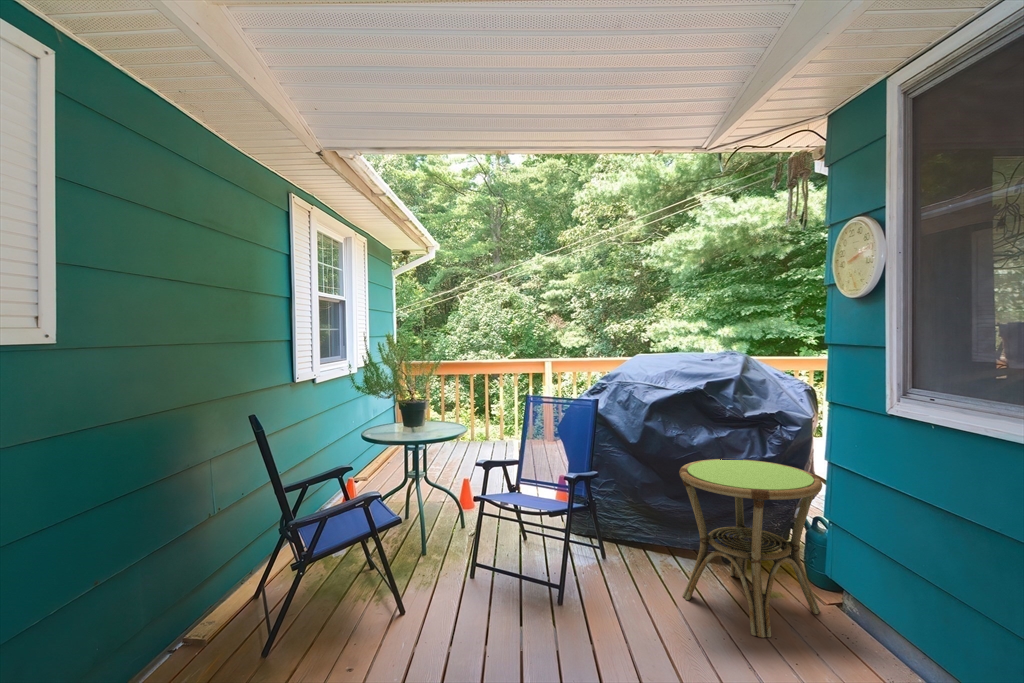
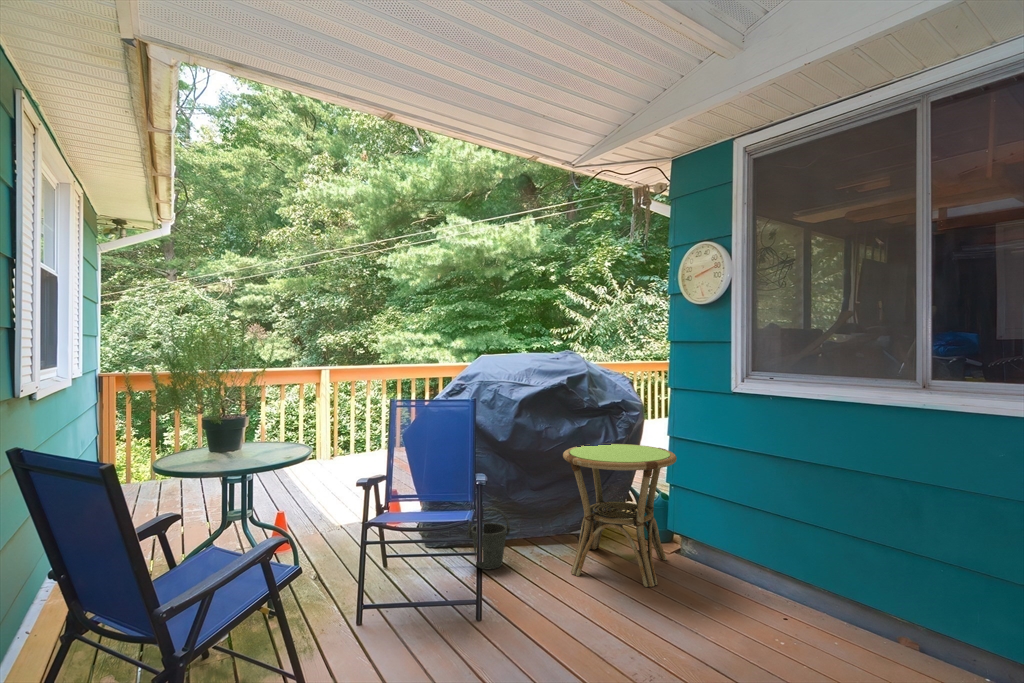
bucket: none [591,508,632,569] -> present [468,508,510,569]

